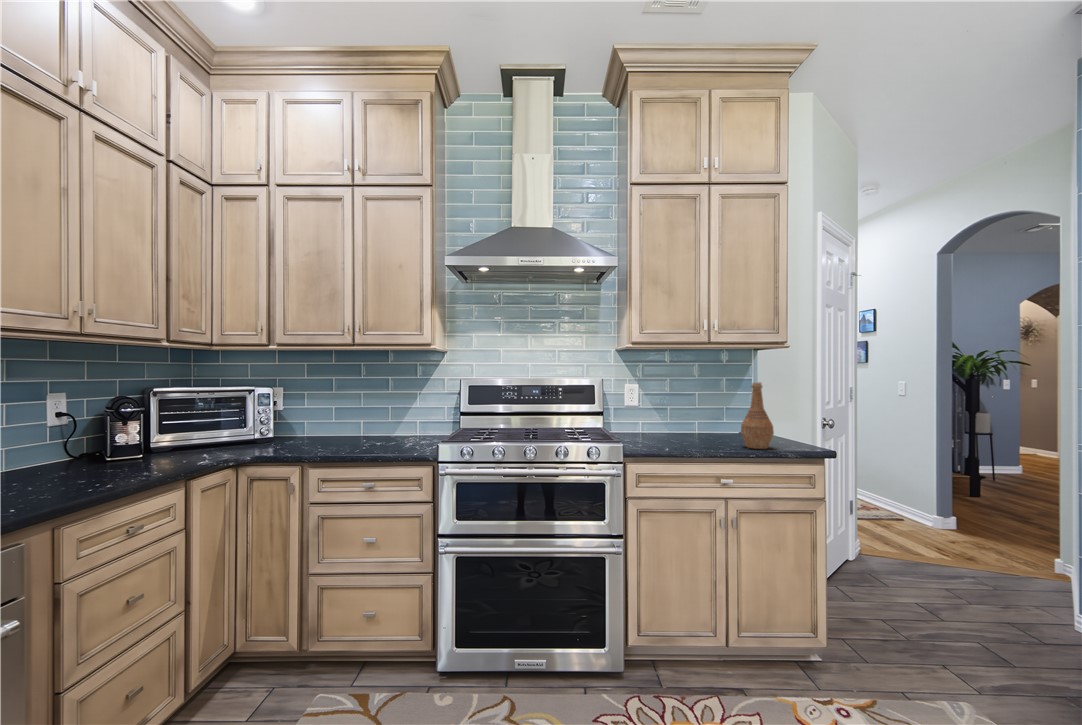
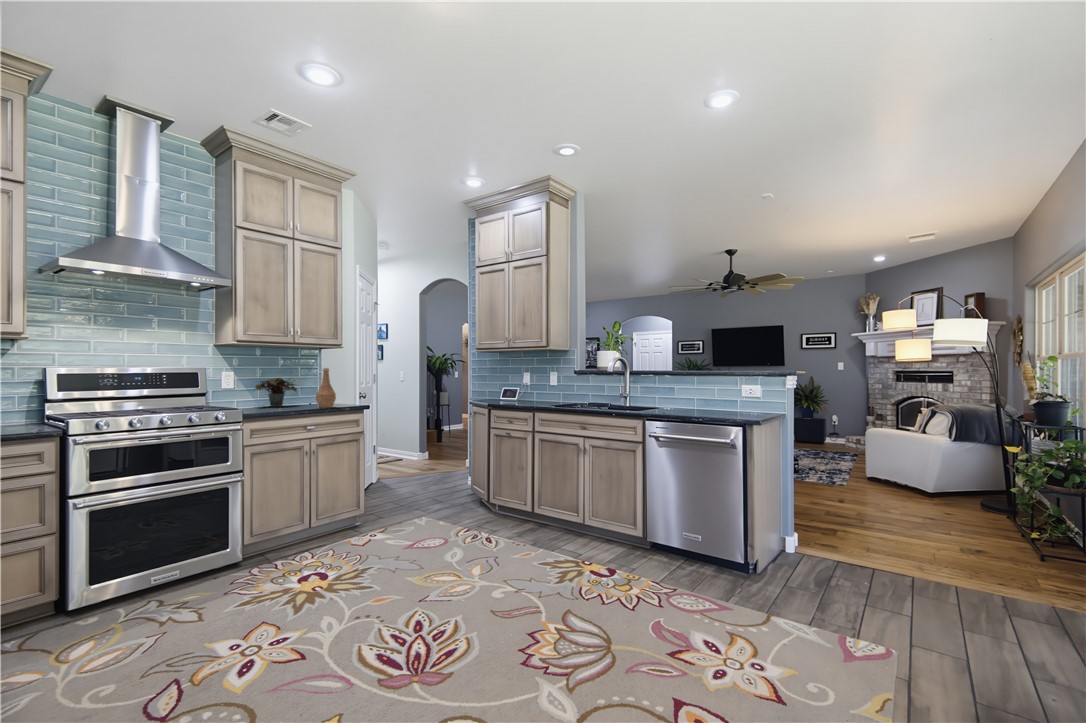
potted plant: none [659,394,719,437] -> present [255,378,296,407]

